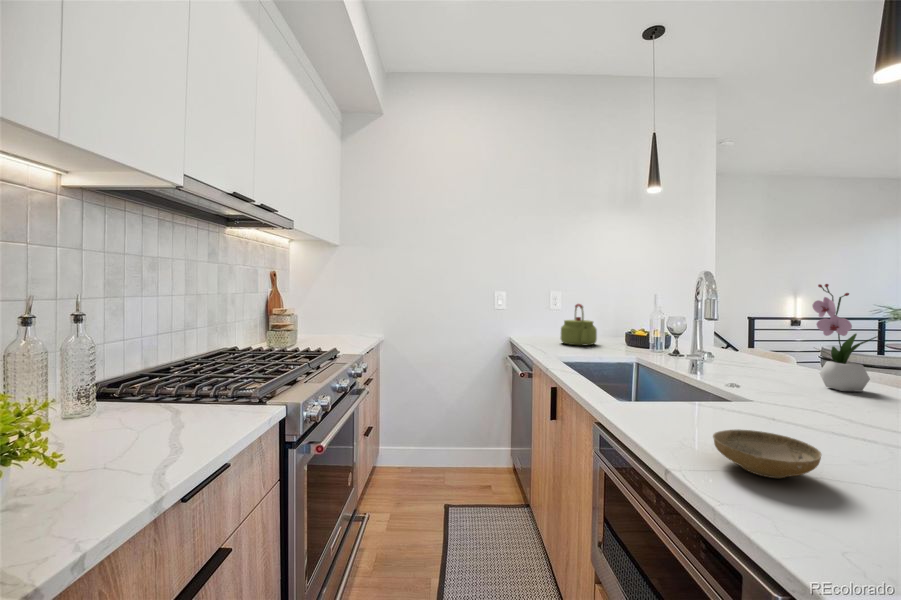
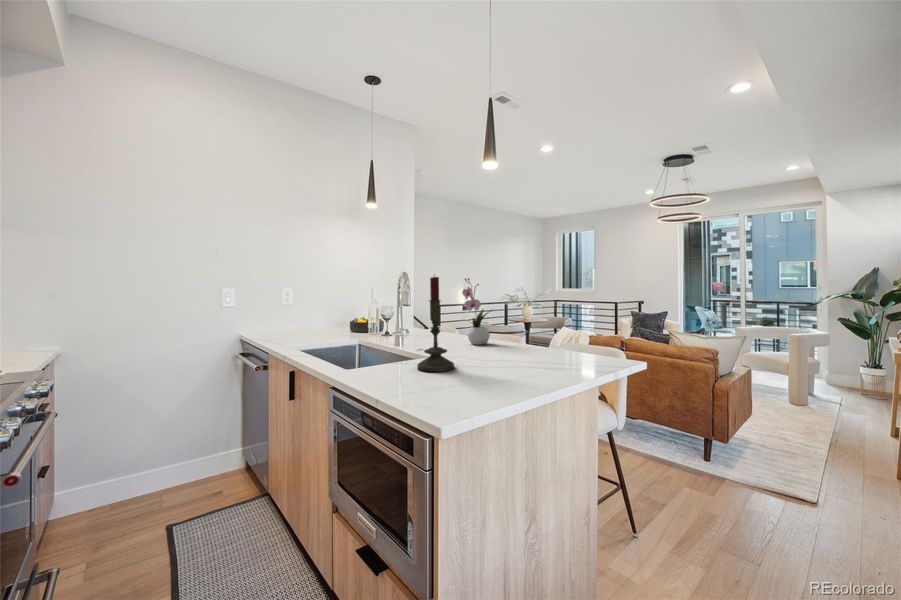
candle: none [731,279,801,432] -> present [417,275,454,372]
kettle: present [561,304,597,345] -> none [292,299,325,336]
ceramic bowl: present [713,429,821,478] -> none [404,370,458,395]

